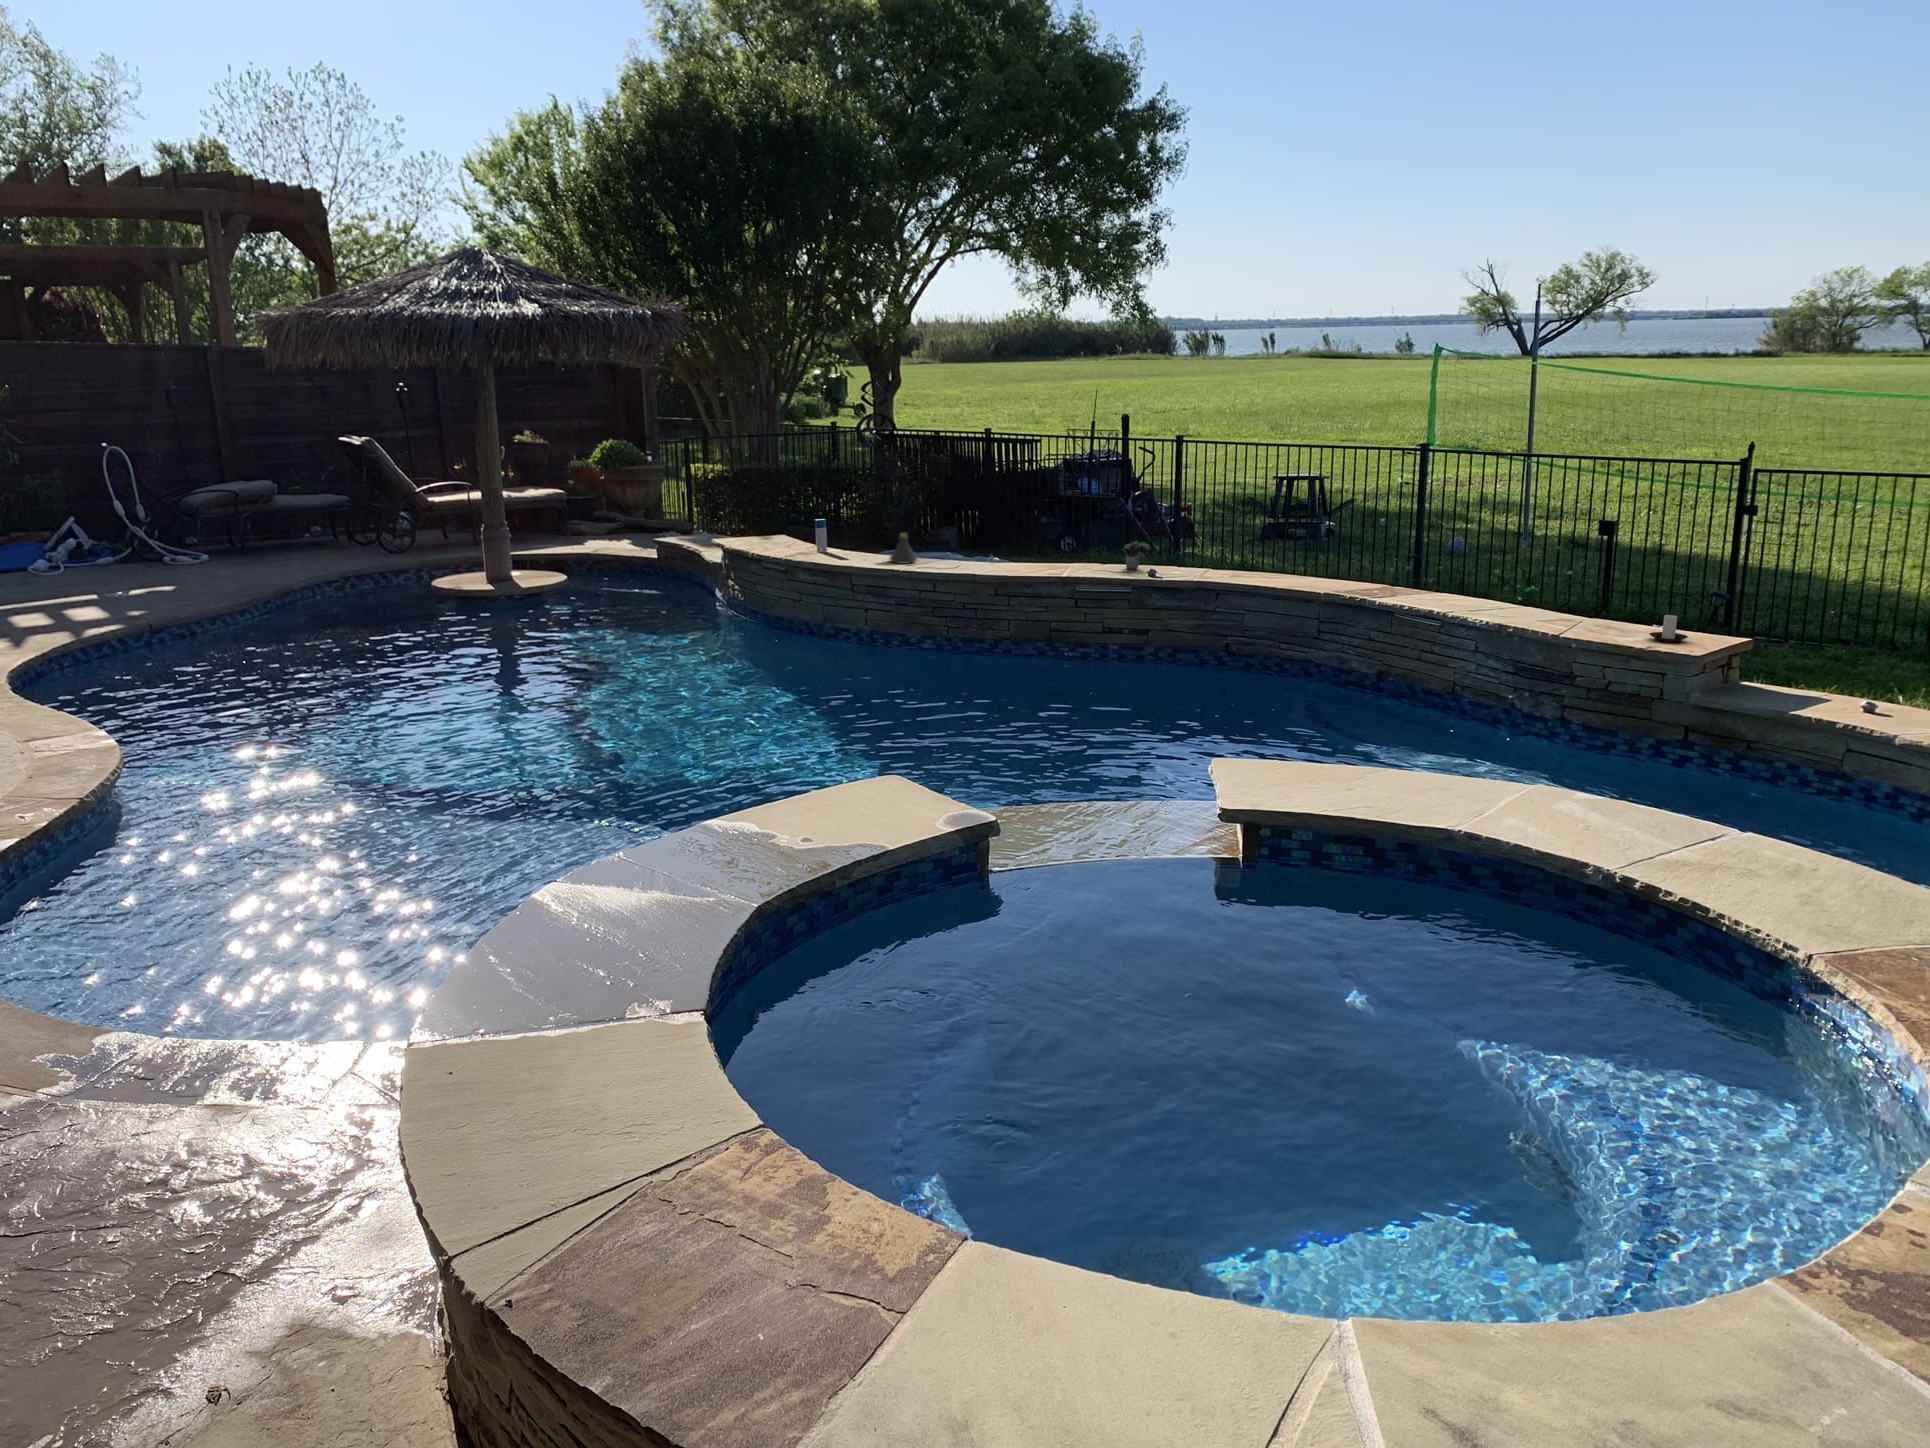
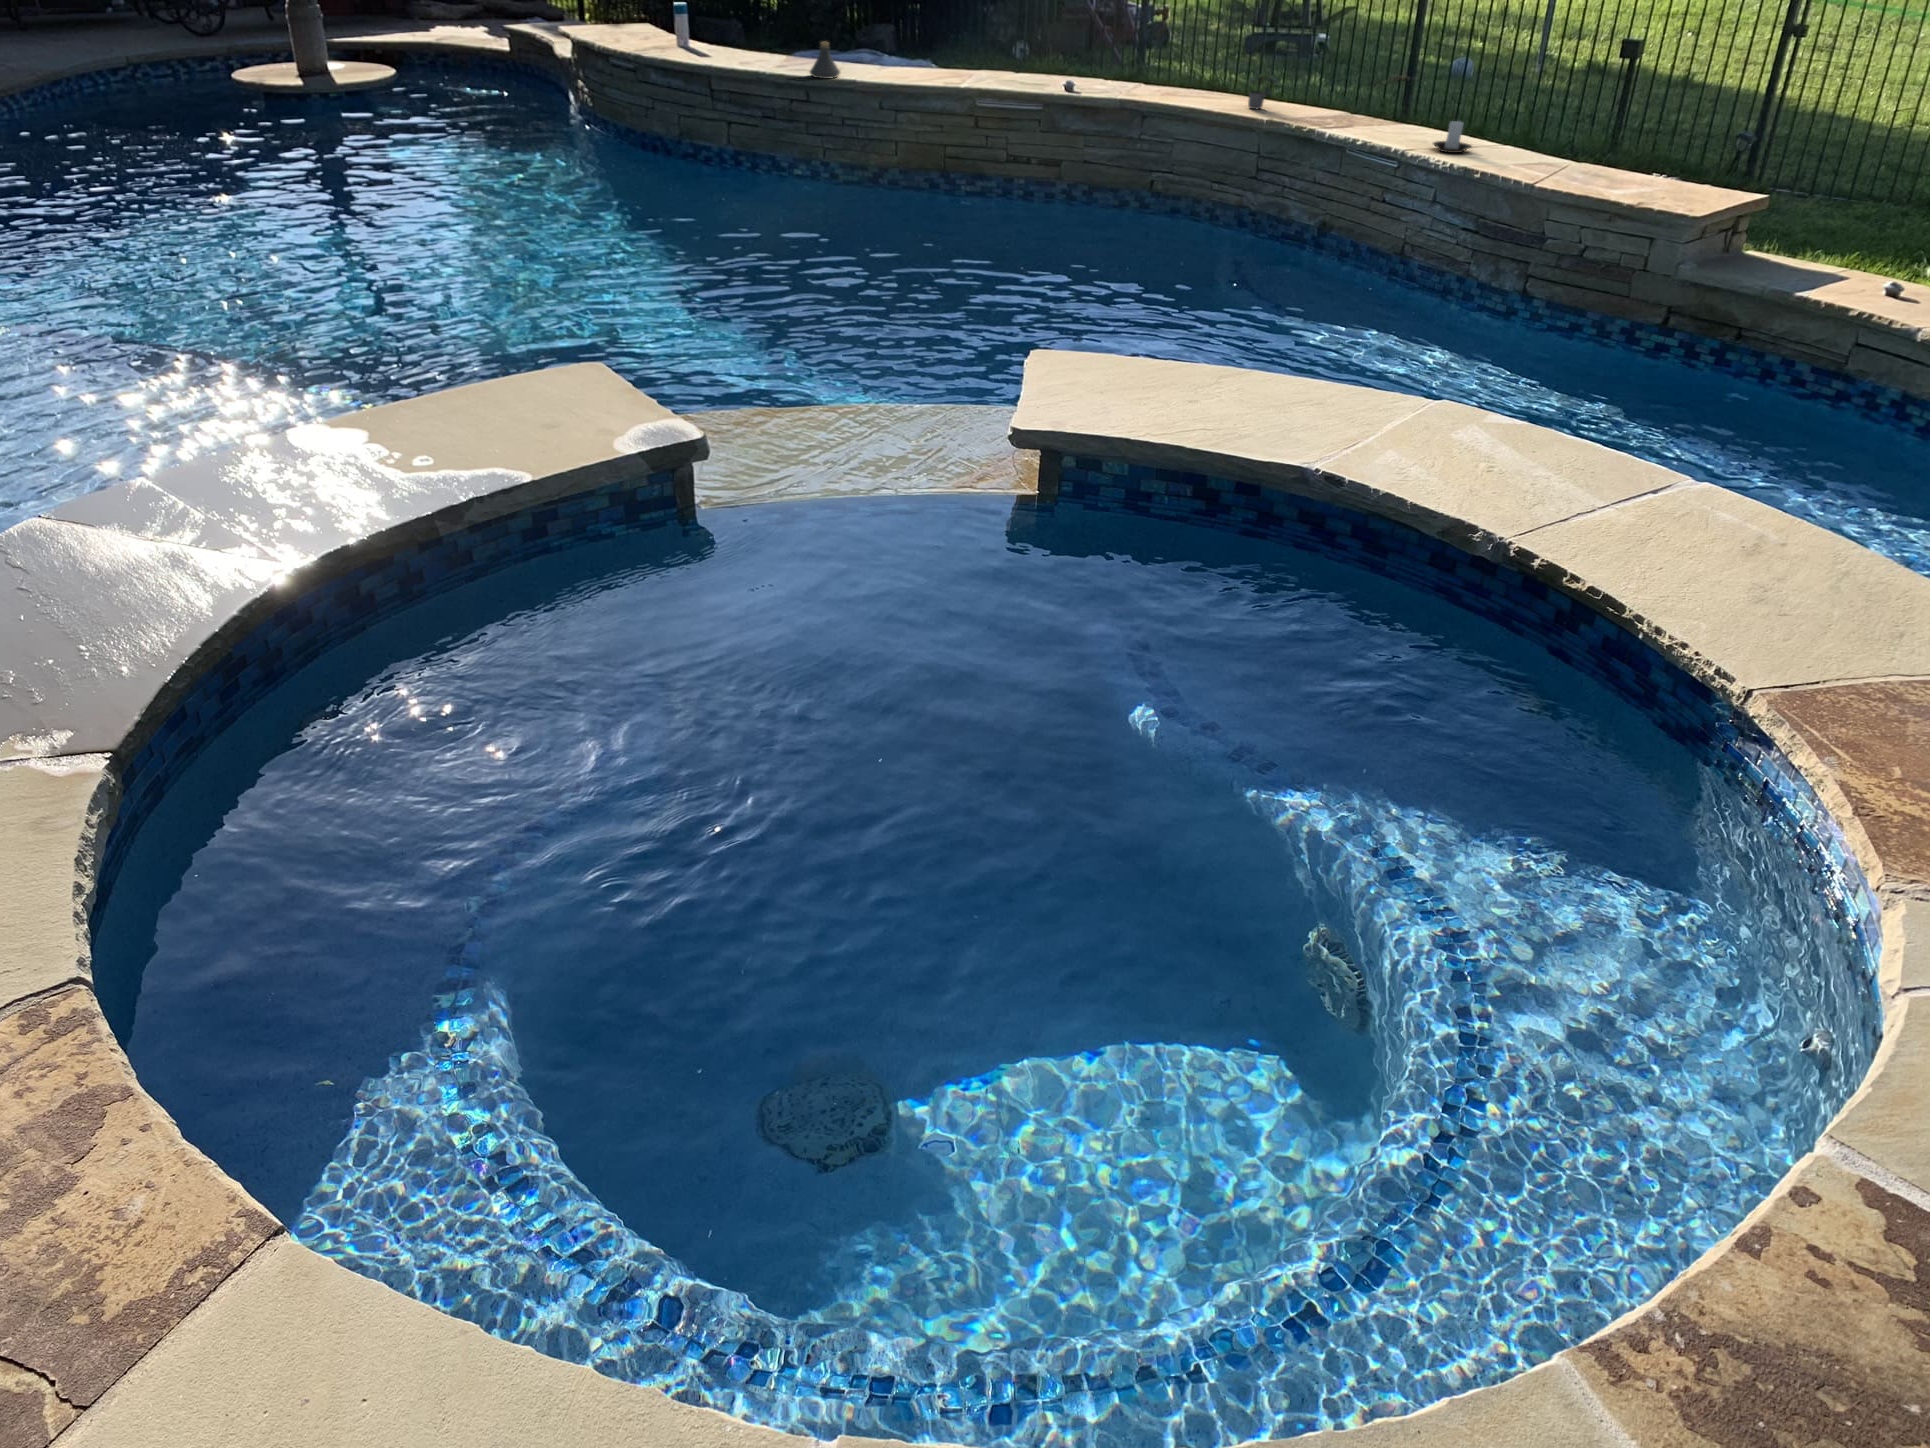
potted plant: present [1122,540,1150,569] -> present [1248,73,1280,109]
candle holder: present [1650,615,1688,643] -> present [1433,121,1471,153]

